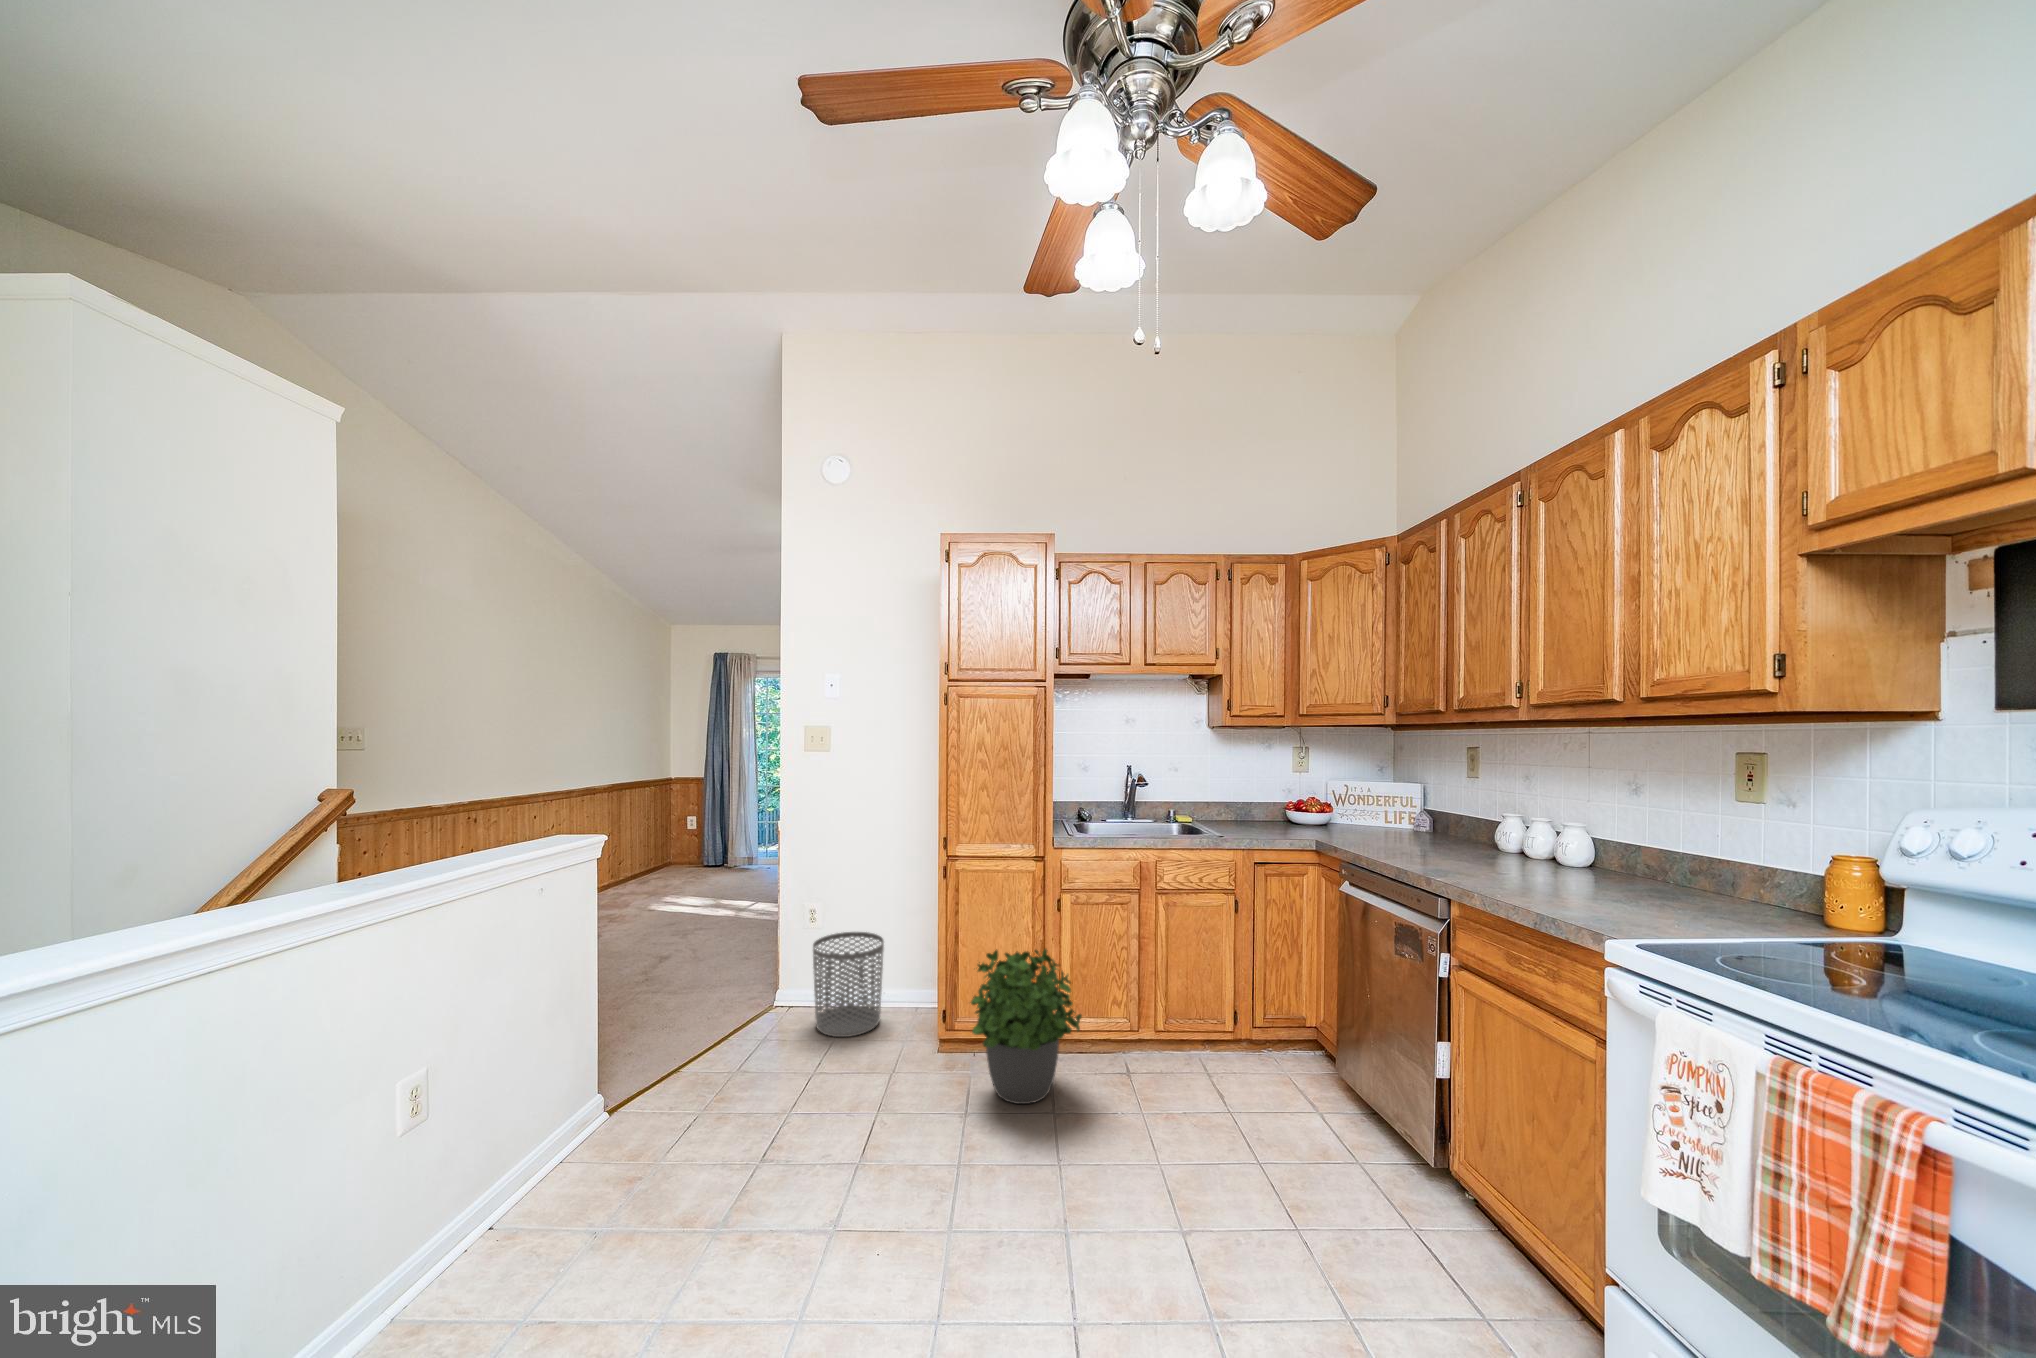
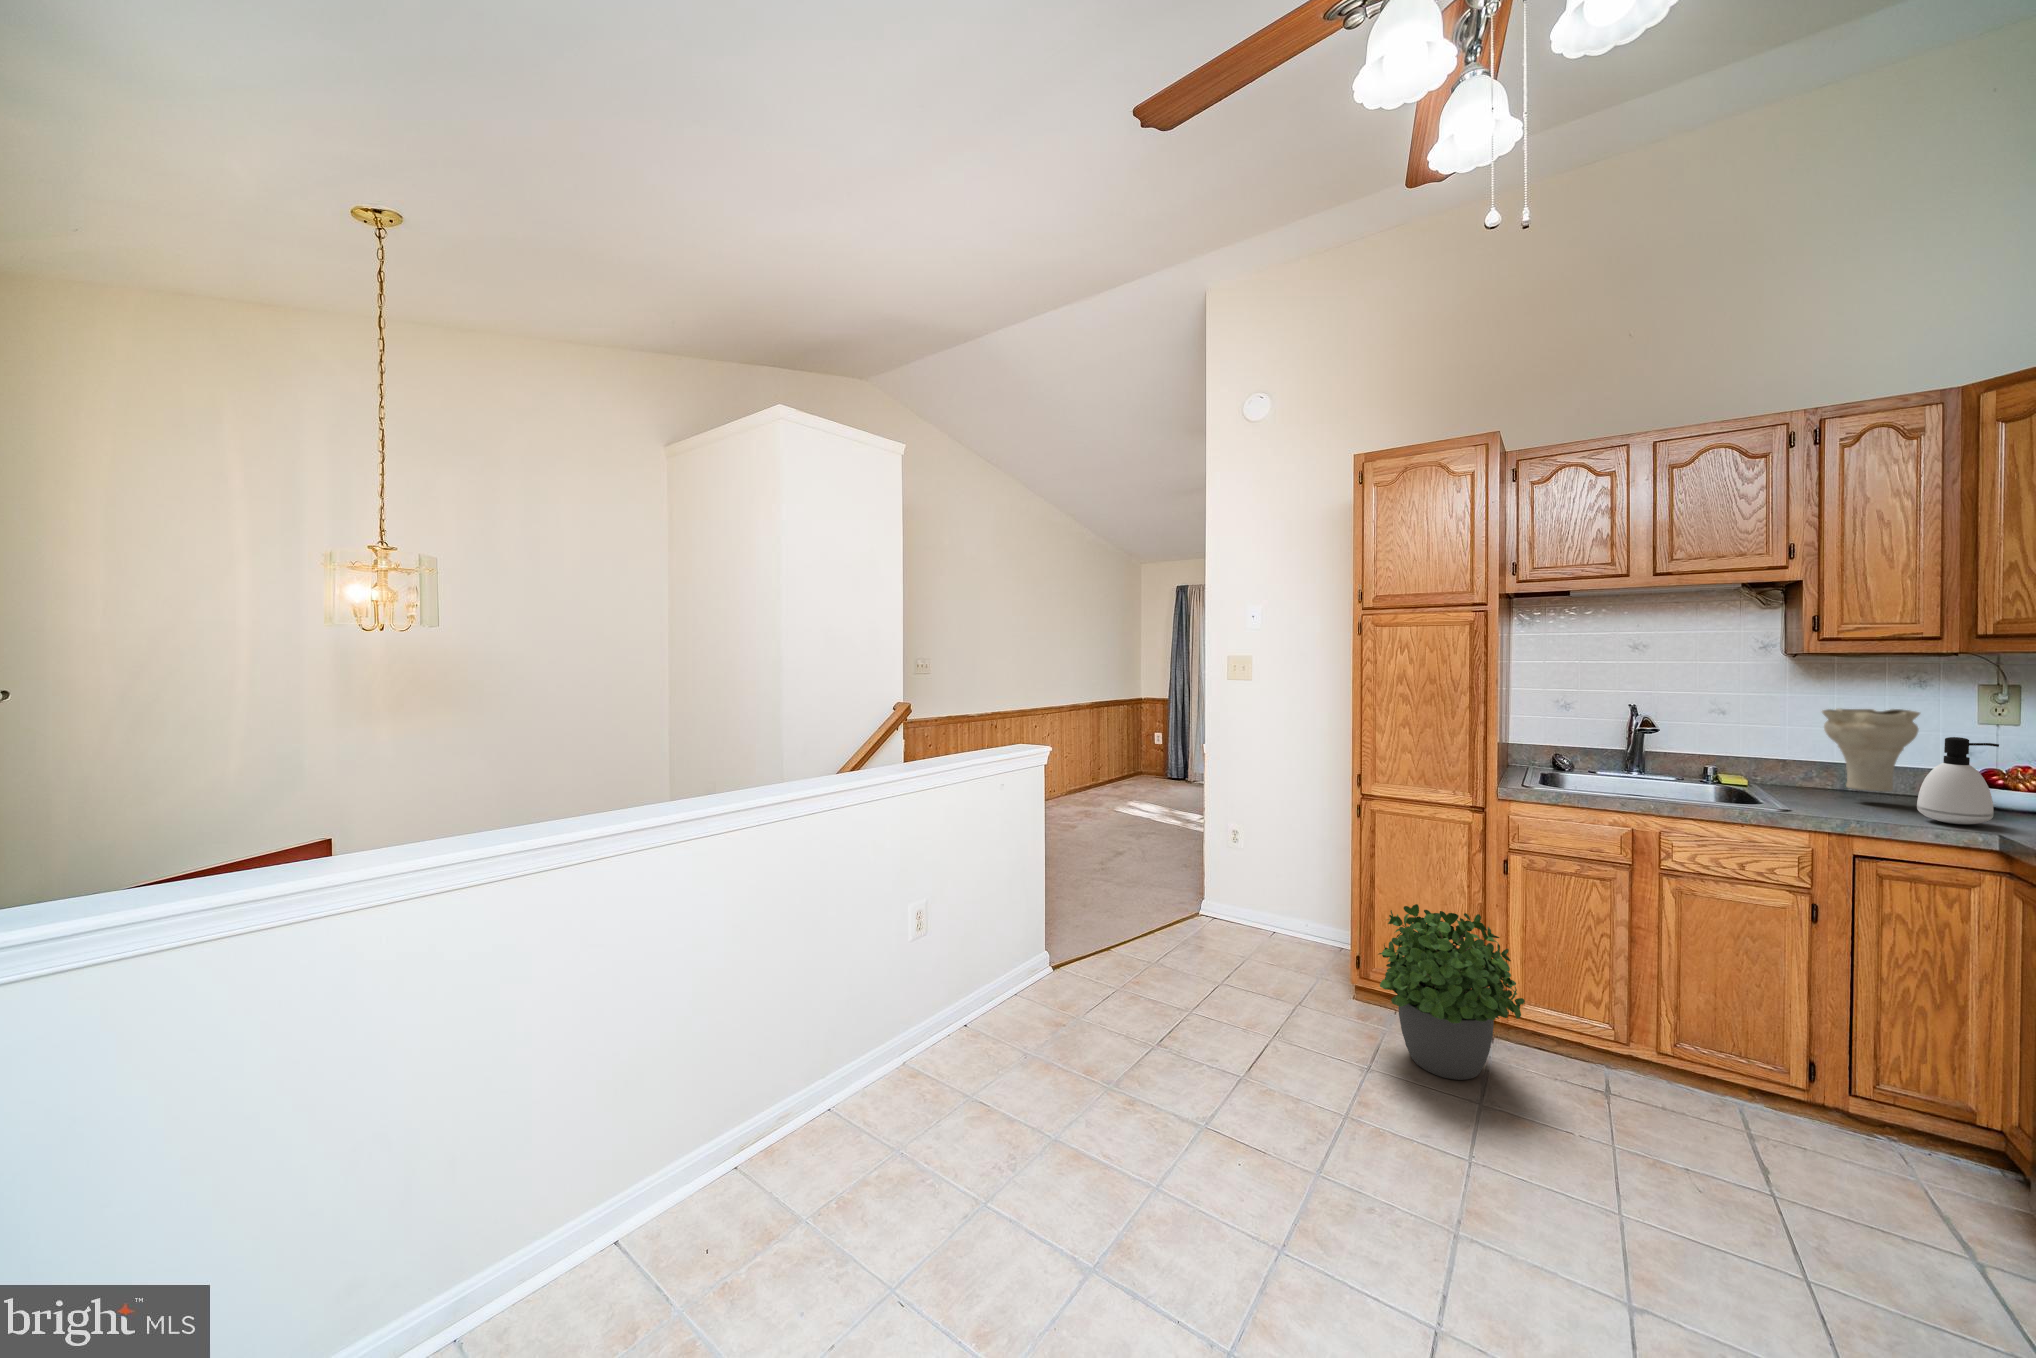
vase: none [1224,761,1277,821] -> present [1822,708,1920,791]
soap dispenser: none [1278,779,1310,834] -> present [1917,737,1999,824]
waste bin: present [813,932,884,1037] -> none [1229,858,1300,958]

